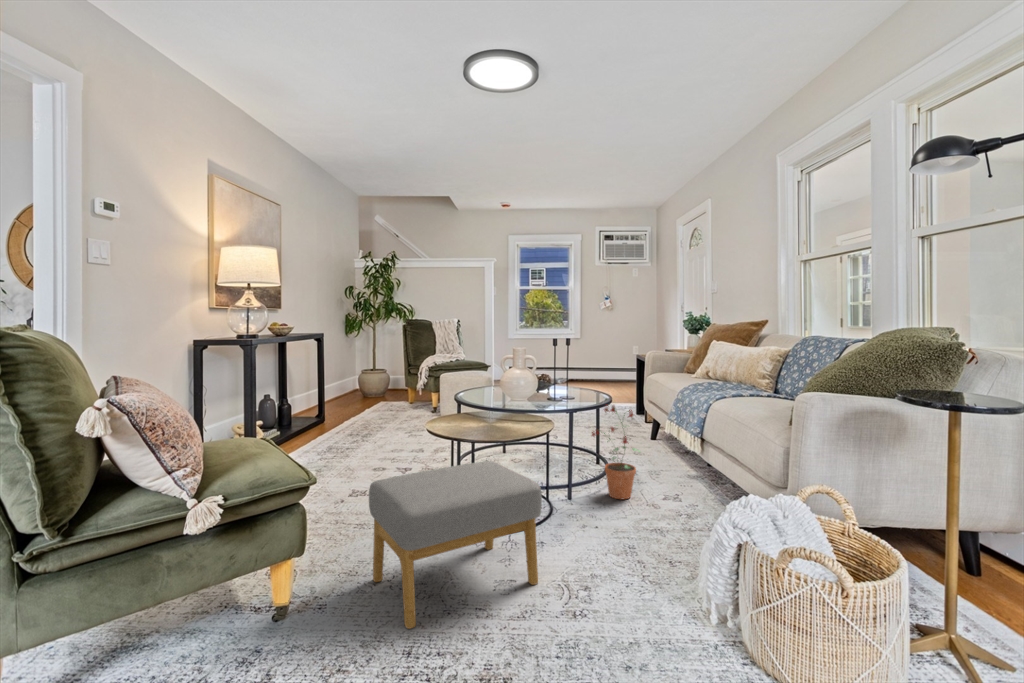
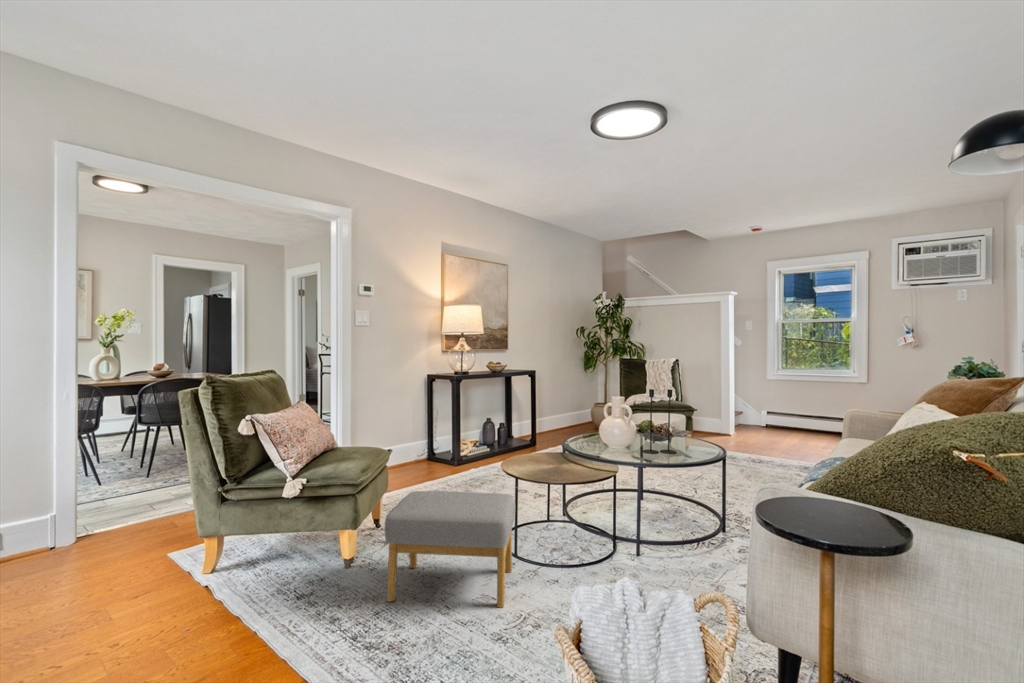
potted plant: present [592,405,640,499] -> none [661,463,713,571]

